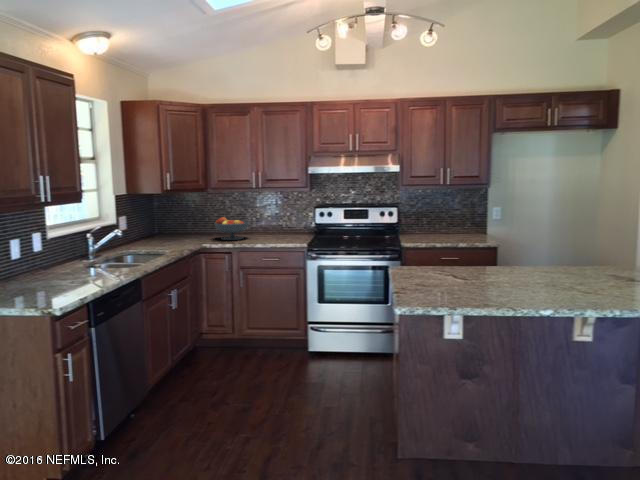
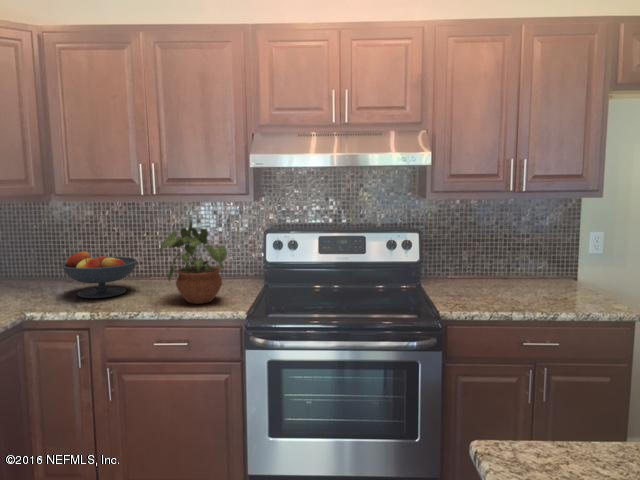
potted plant: none [264,201,298,242] -> present [160,222,227,304]

